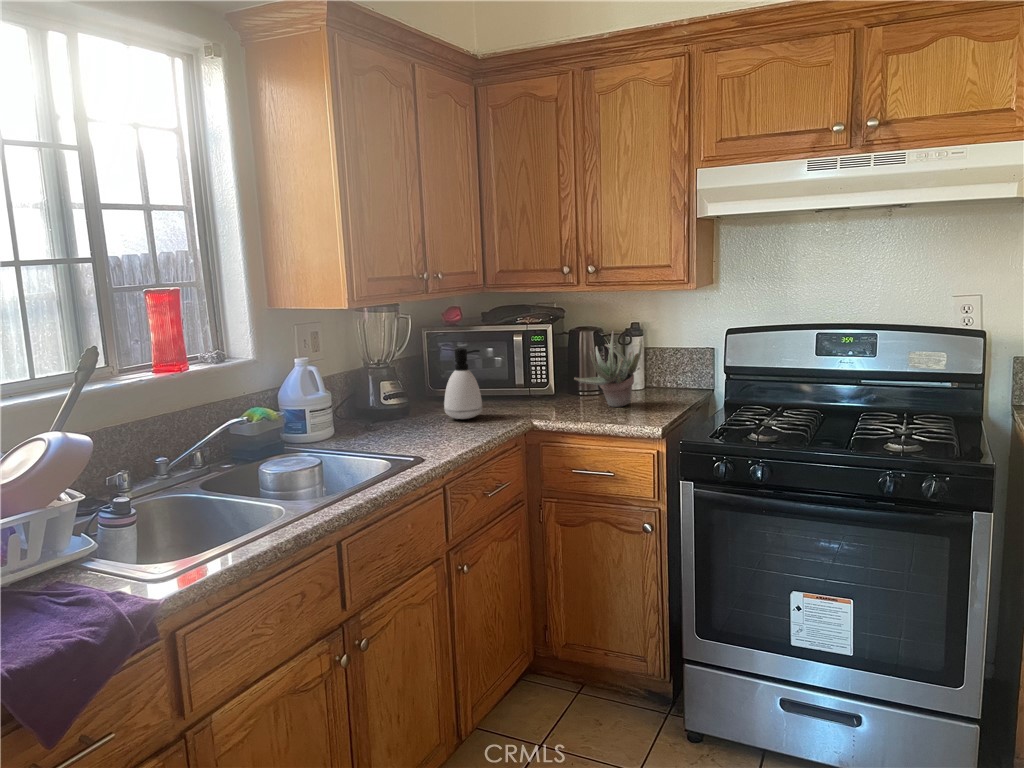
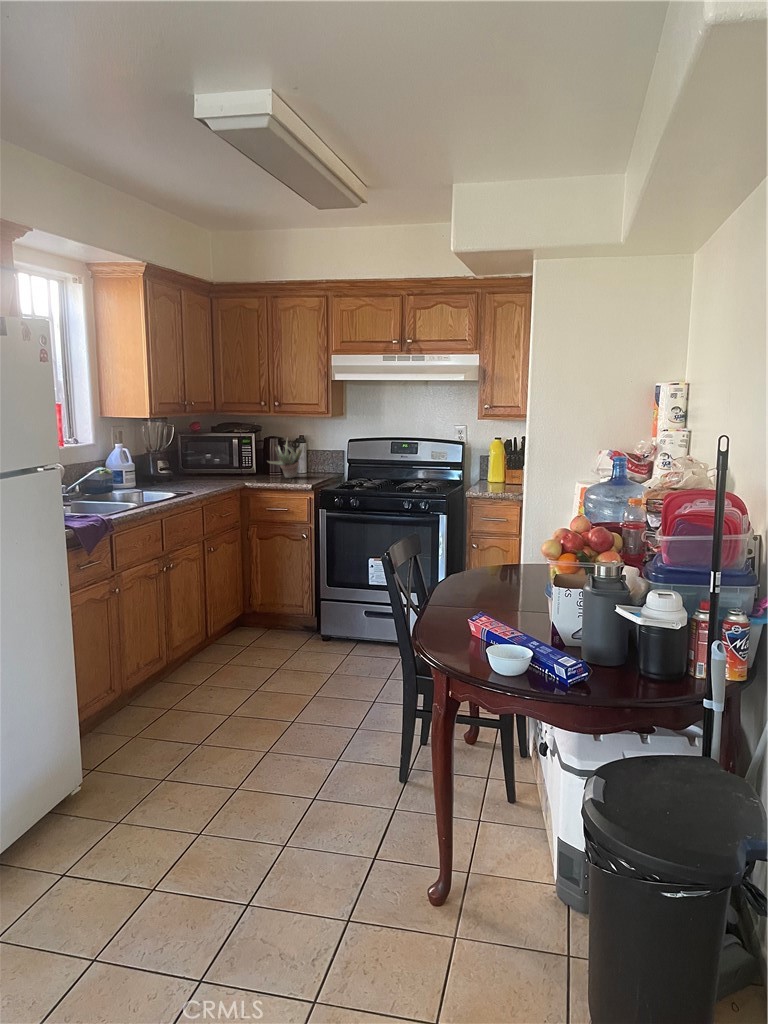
soap dispenser: present [444,348,482,419] -> none [196,444,217,482]

